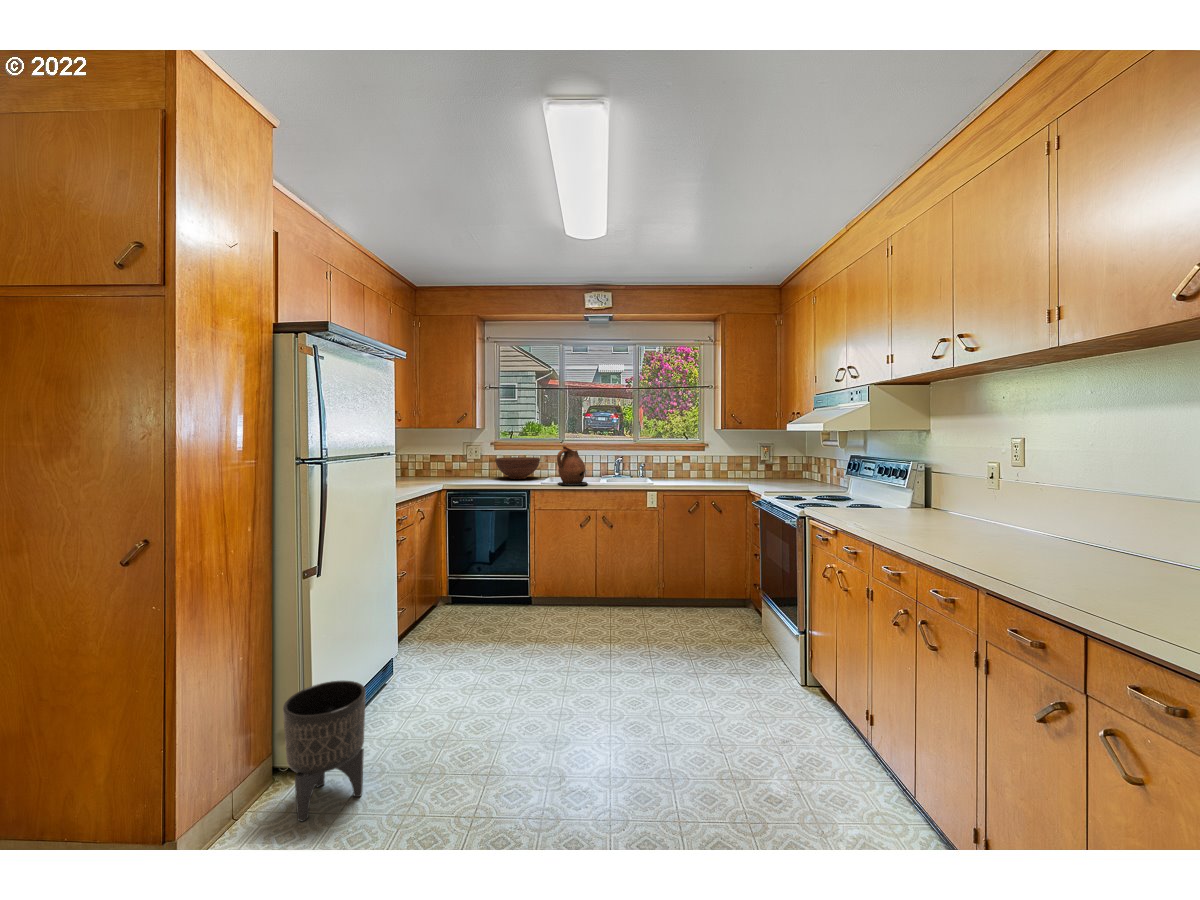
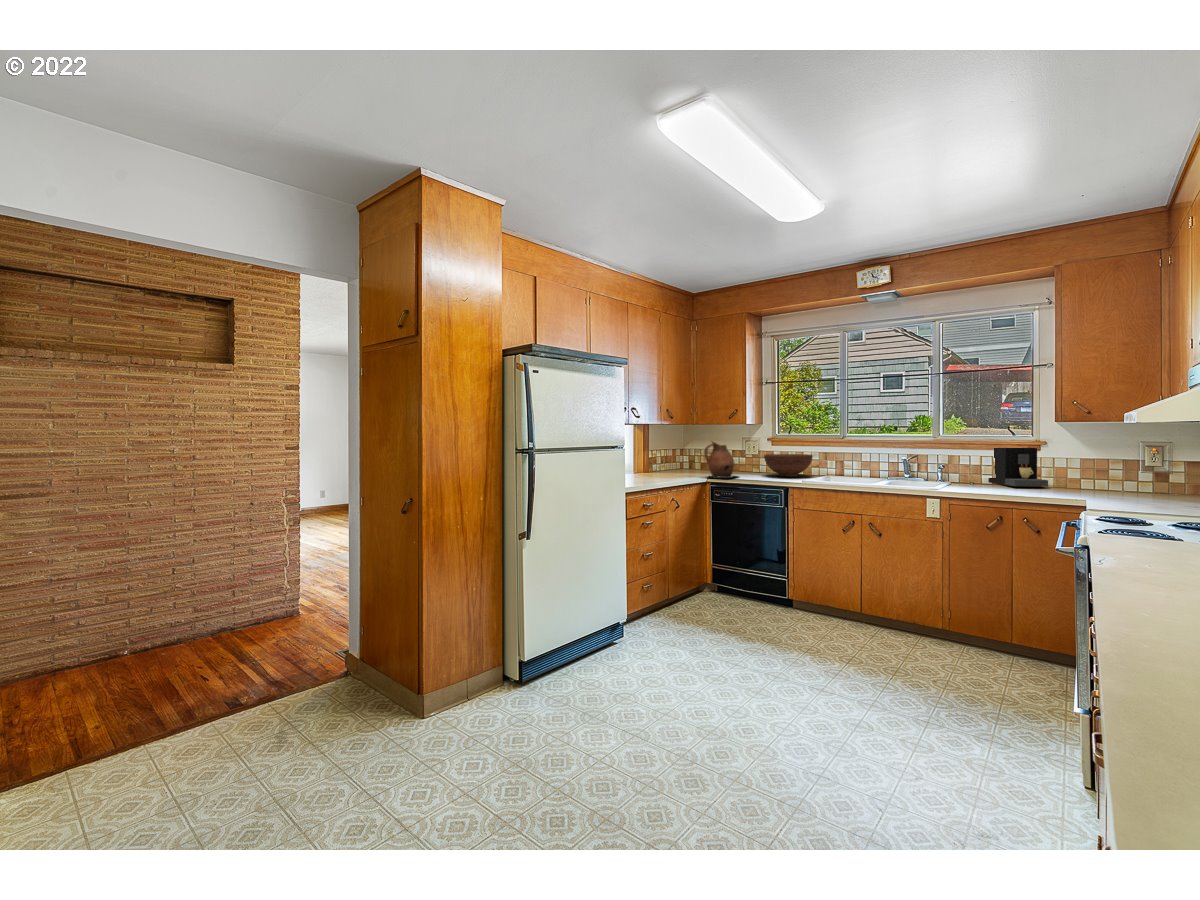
ceramic pitcher: present [557,446,587,485] -> present [704,441,735,478]
coffee maker: none [670,449,713,479] -> present [988,447,1048,487]
planter: present [283,681,366,822] -> none [518,614,571,703]

